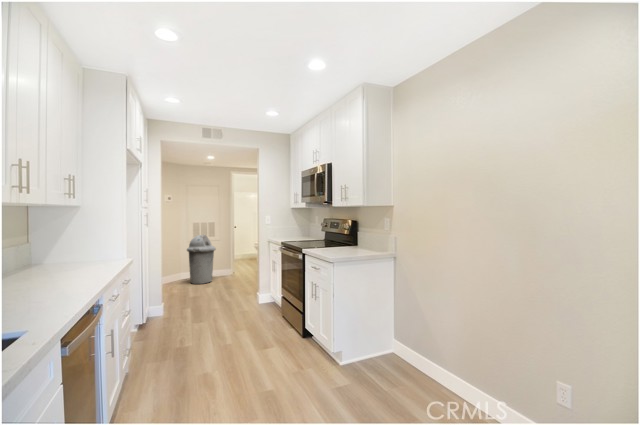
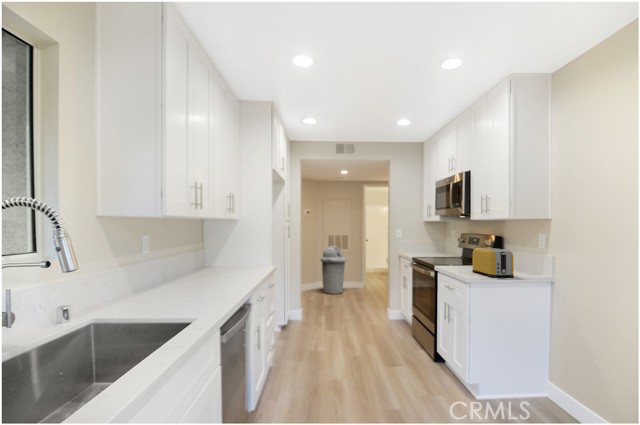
toaster: none [335,231,368,257] -> present [473,248,514,278]

